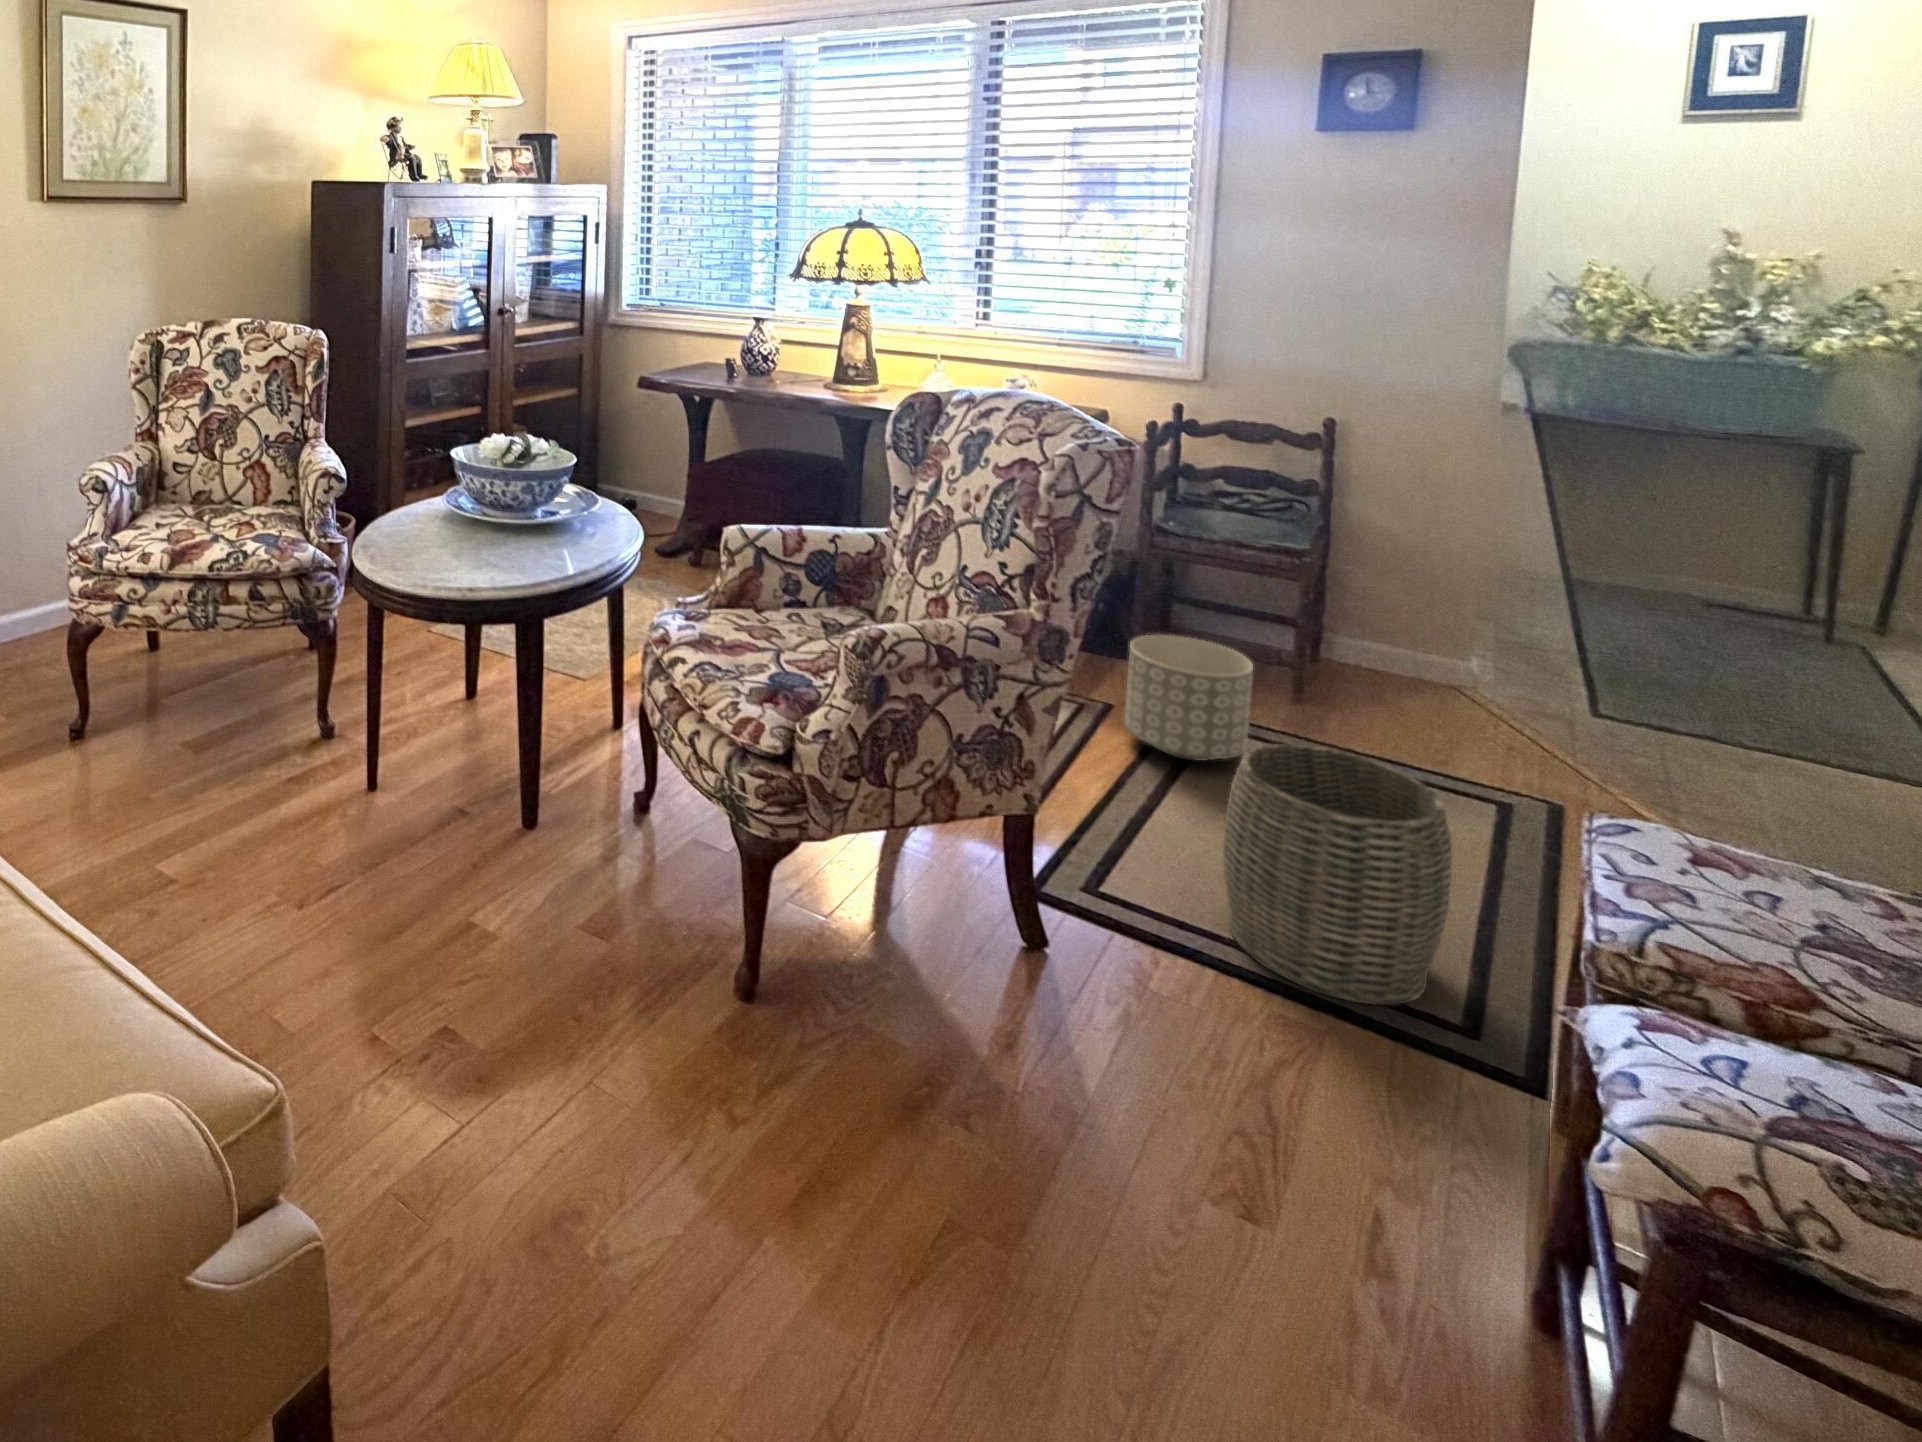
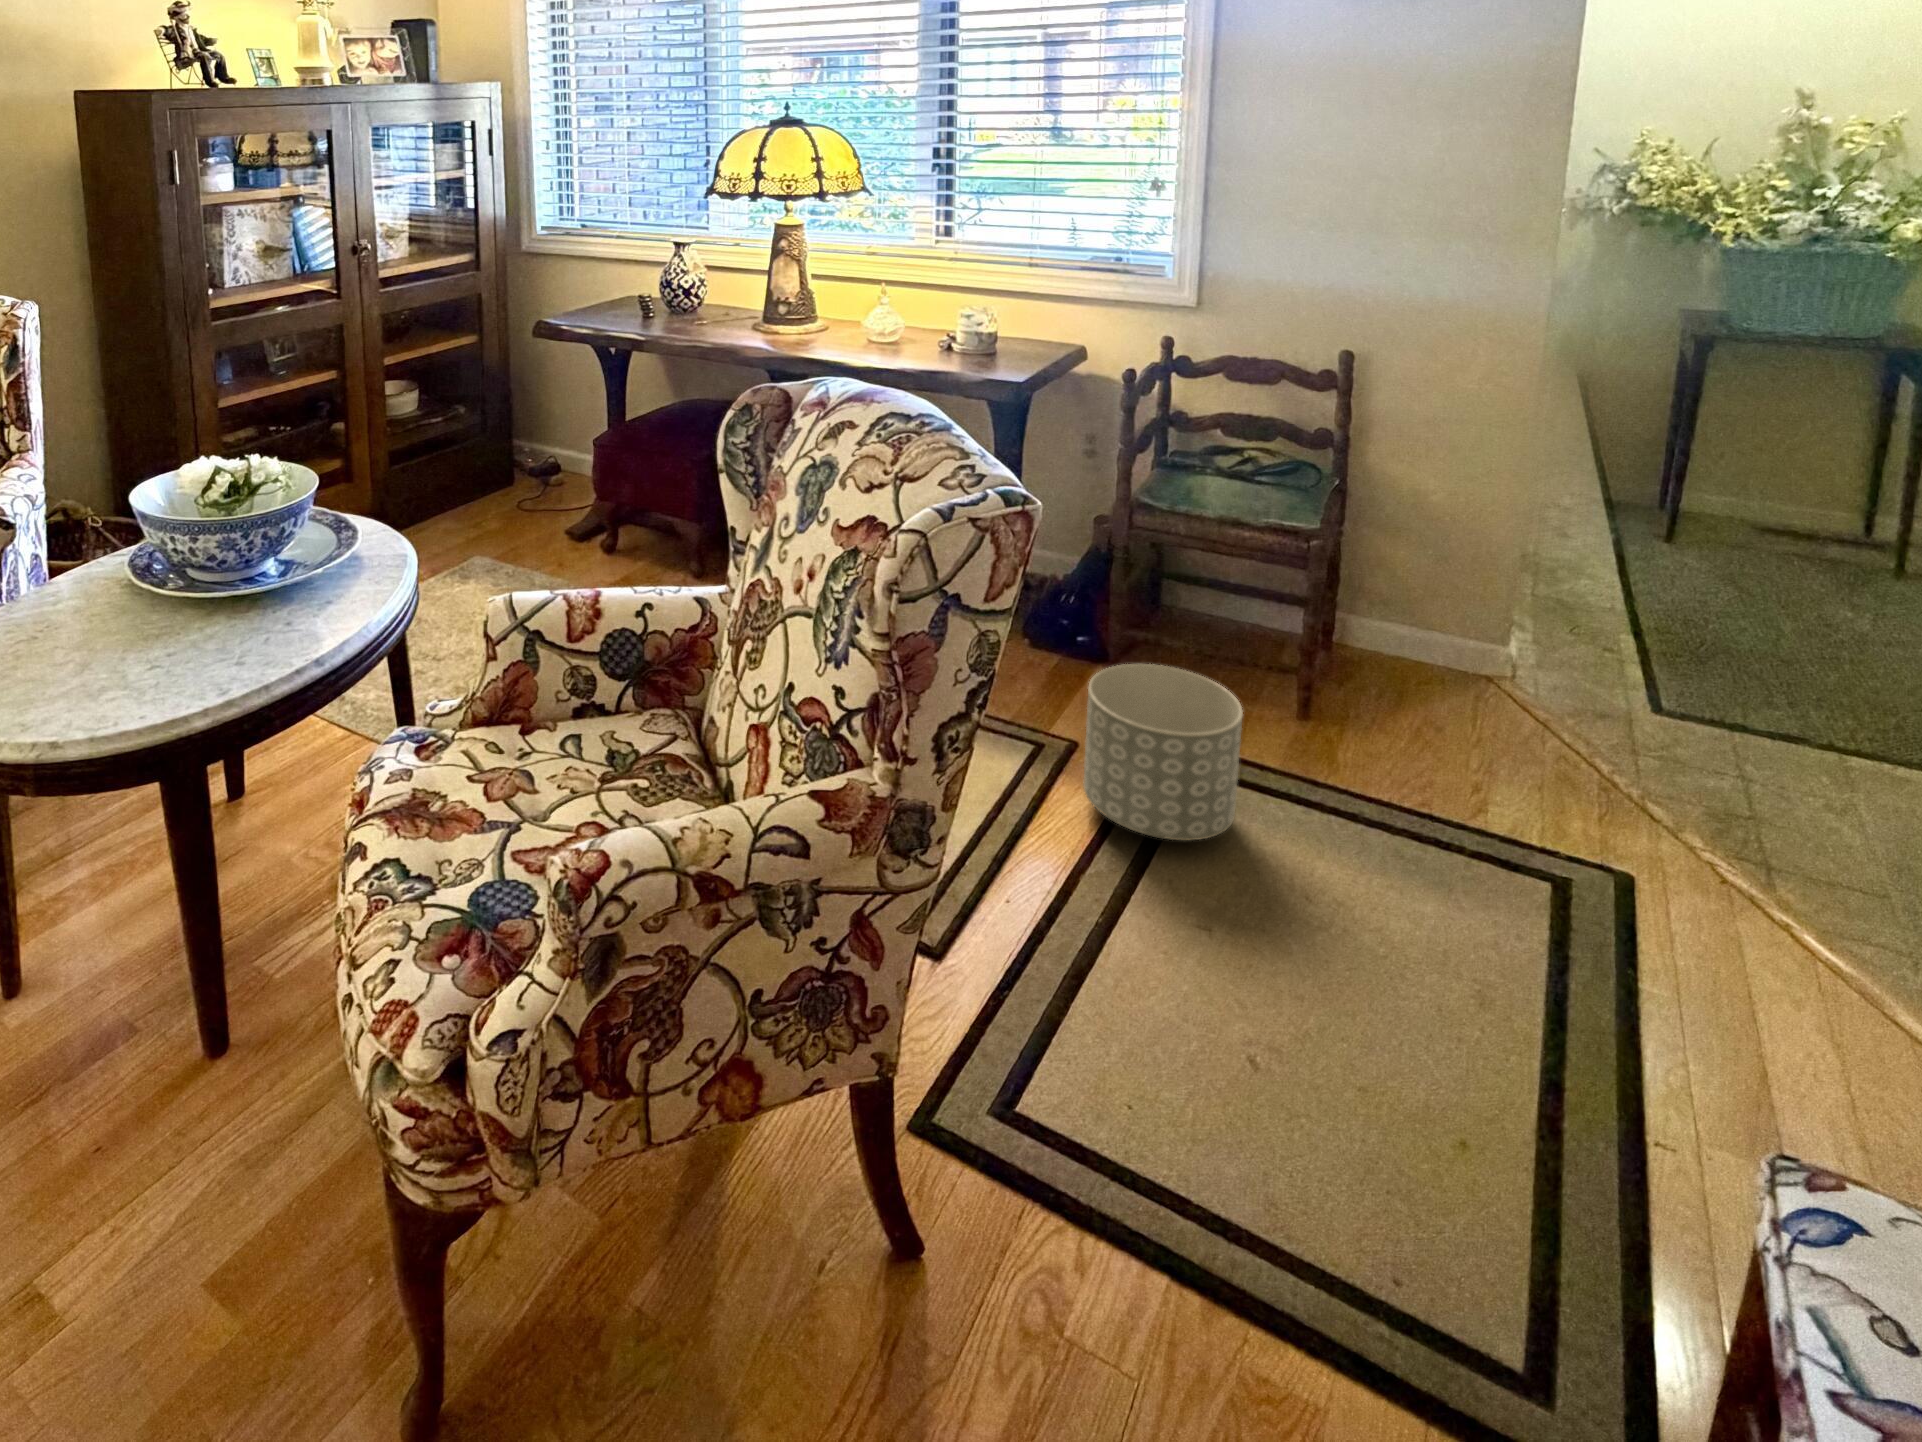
woven basket: present [1223,744,1452,1005] -> none [1181,895,1505,1326]

